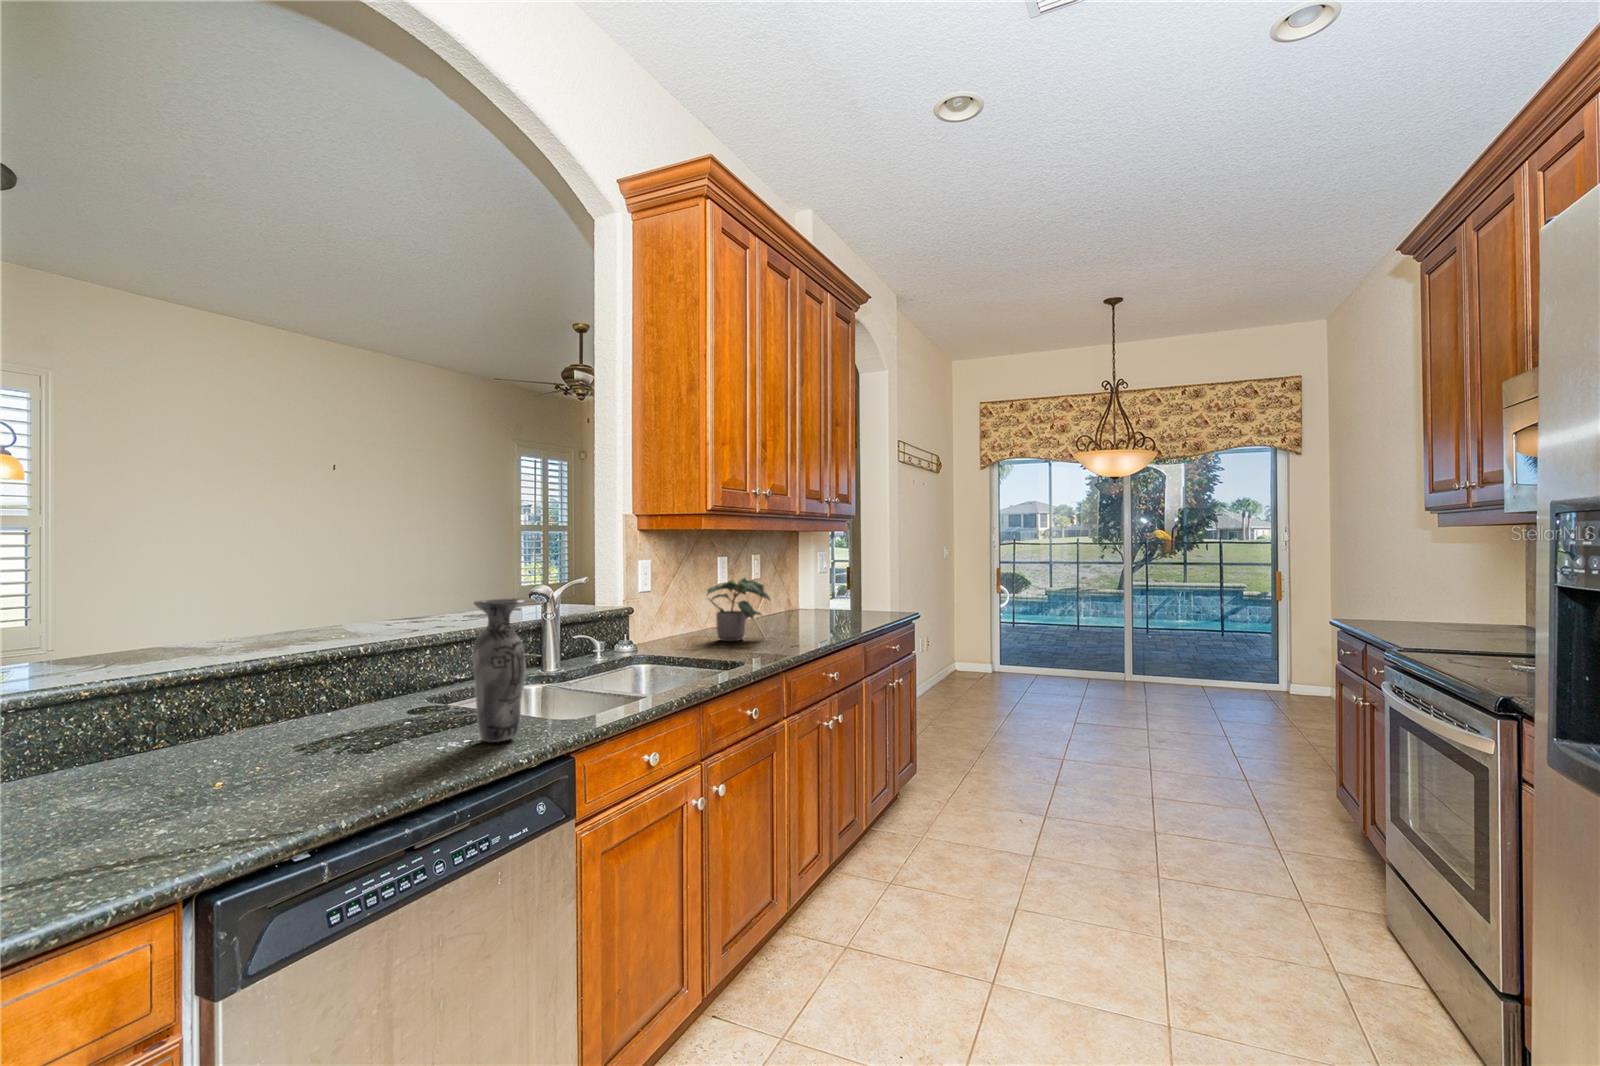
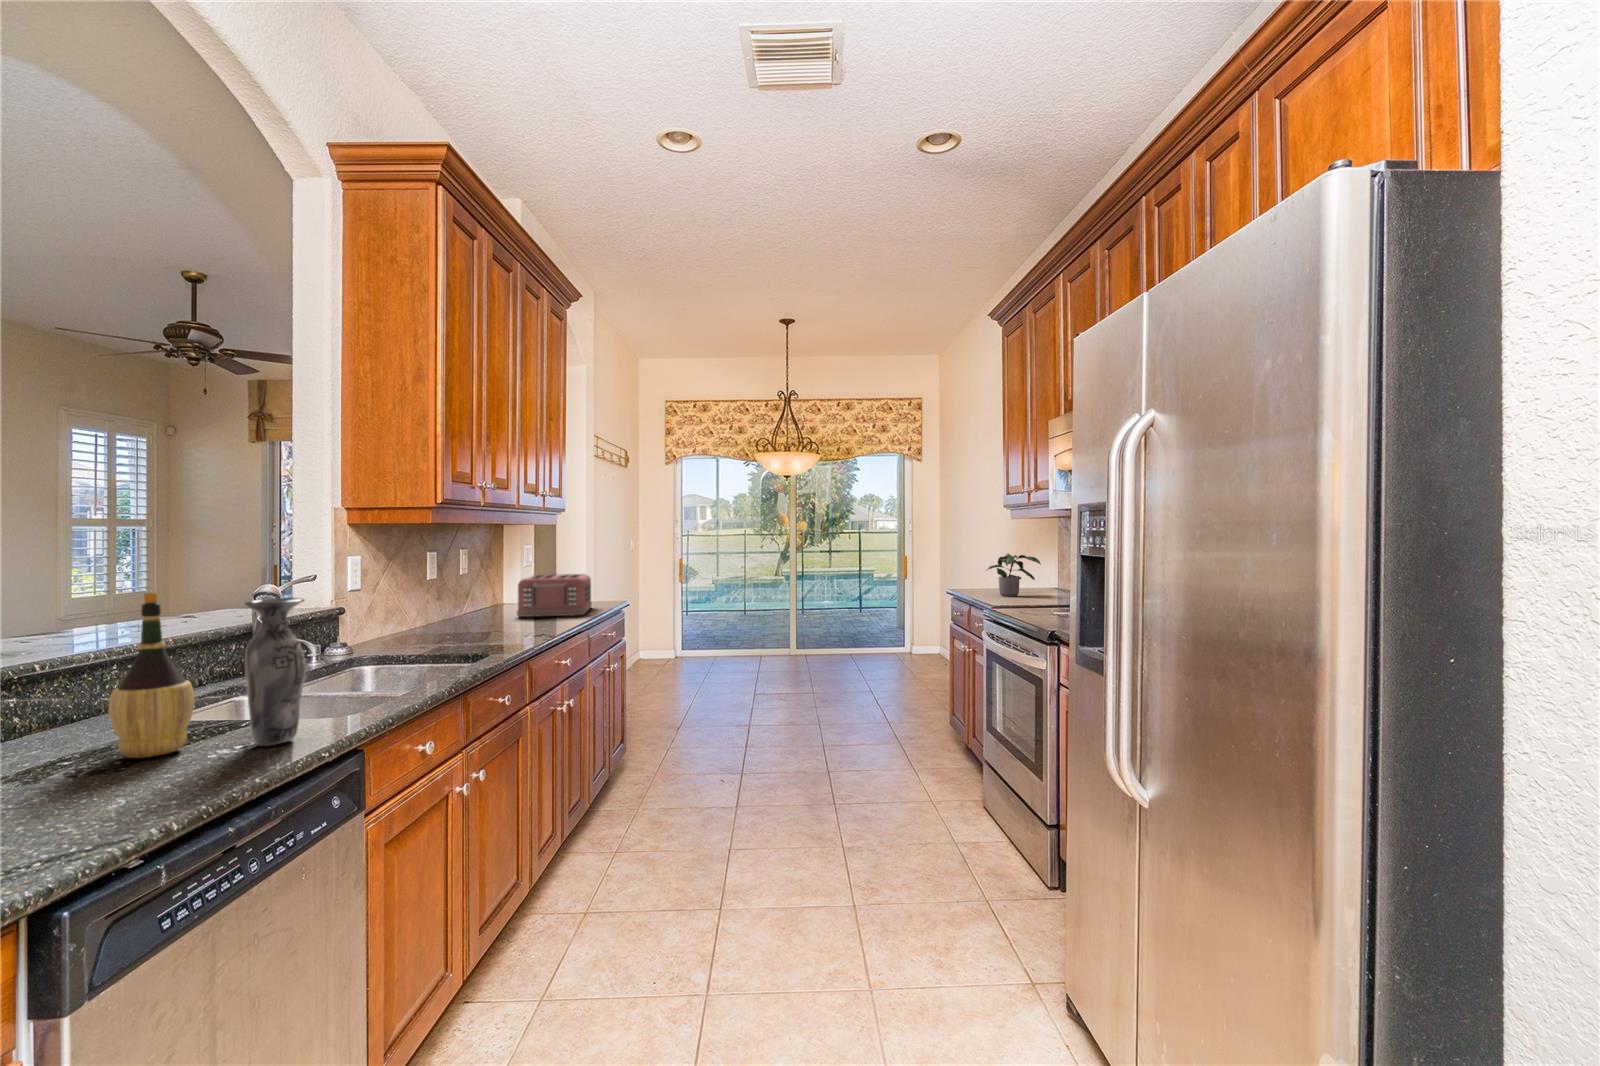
potted plant: present [707,578,770,641] -> present [986,554,1041,597]
toaster: none [803,581,880,624] -> present [517,574,592,617]
wine bottle: none [373,589,442,741] -> present [109,592,194,758]

